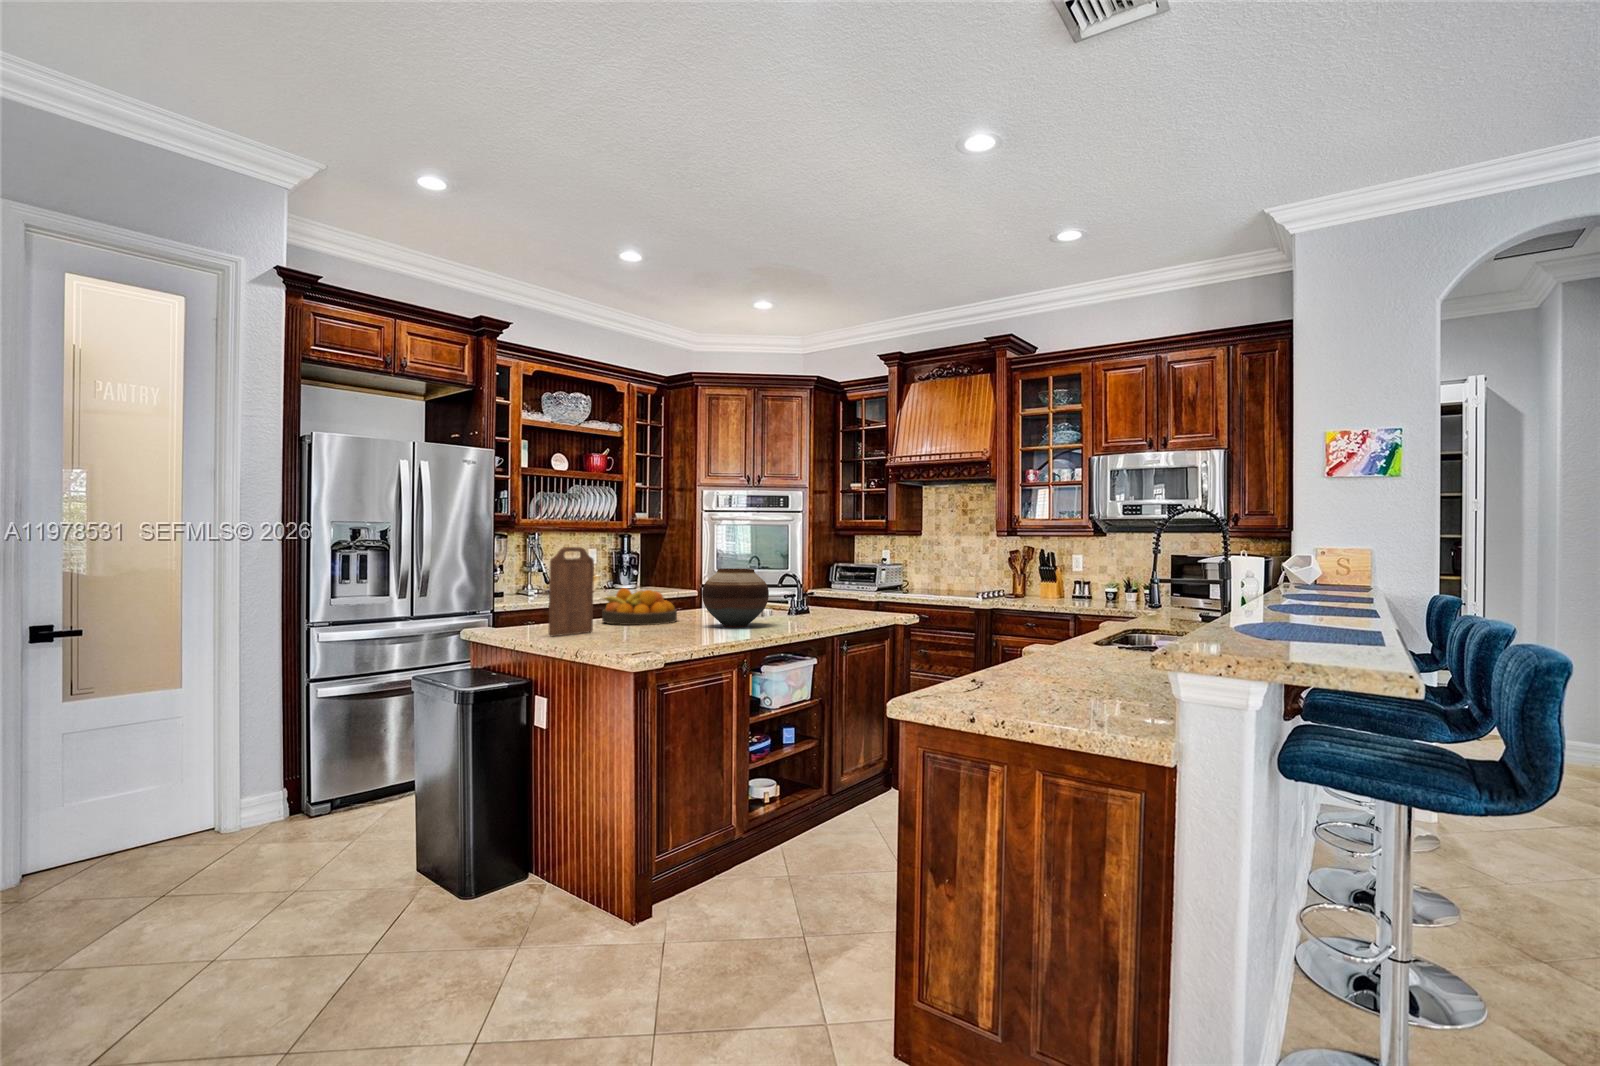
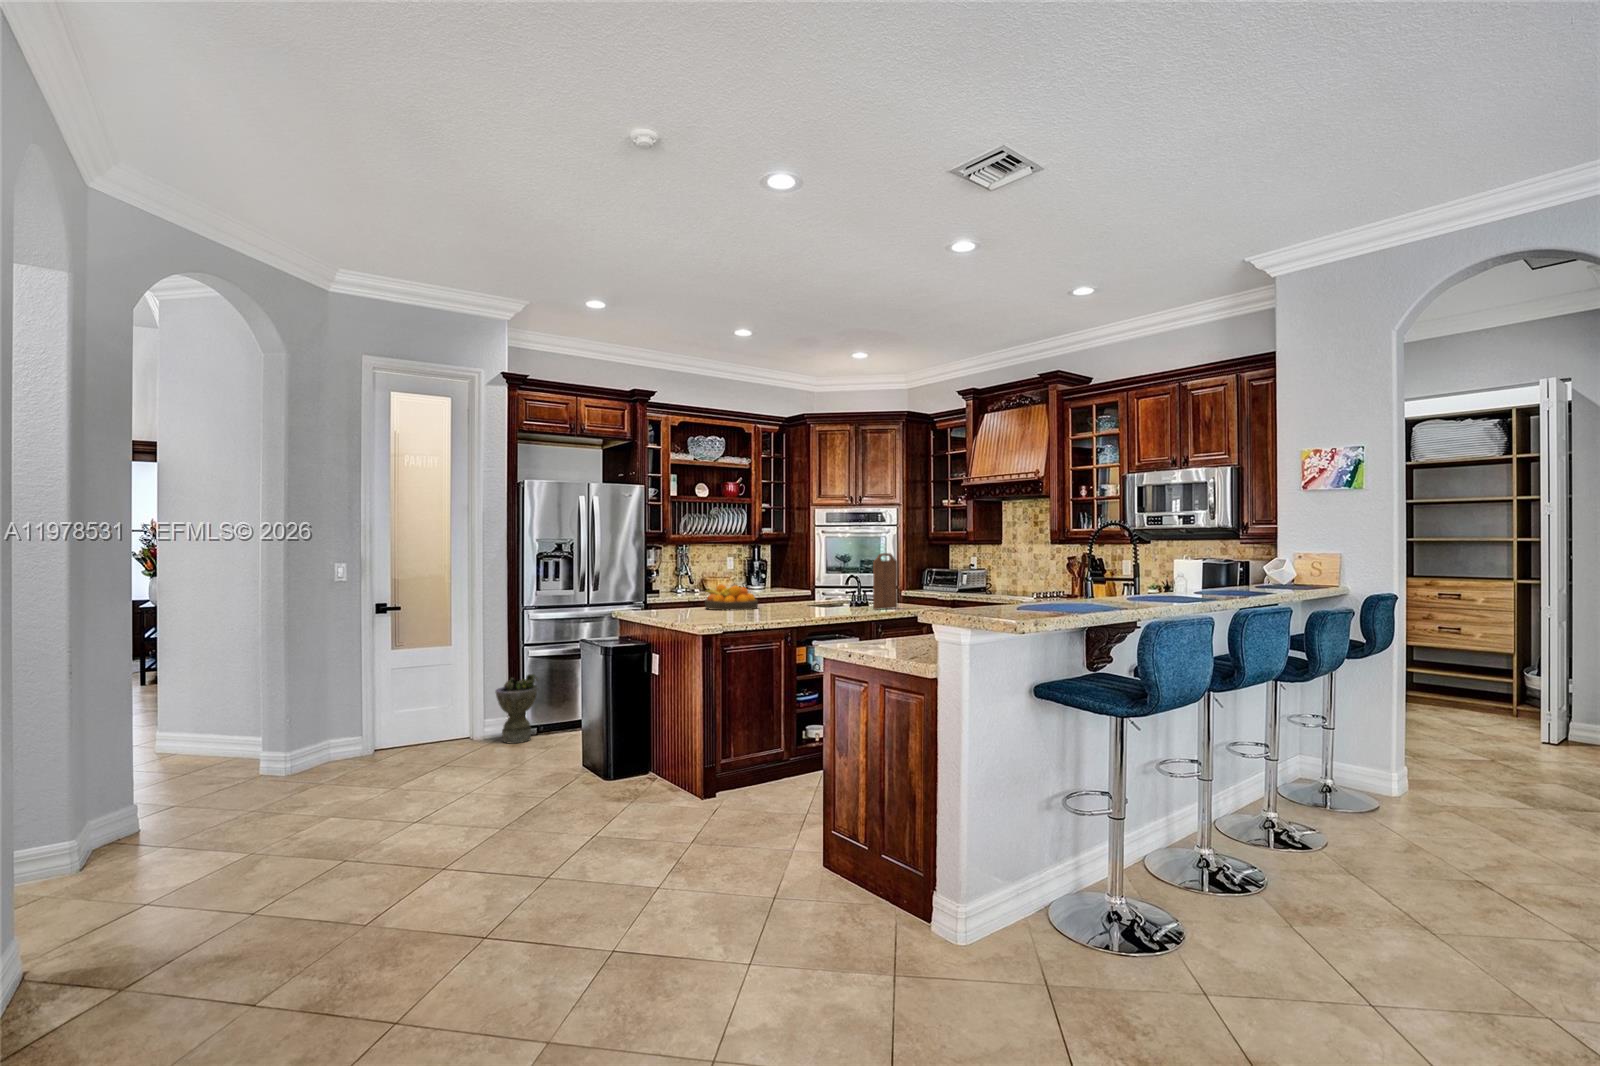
cutting board: present [549,547,594,636] -> present [873,553,897,610]
vase: present [702,568,769,627] -> none [767,570,815,612]
planter: none [259,724,333,835] -> present [496,674,538,744]

